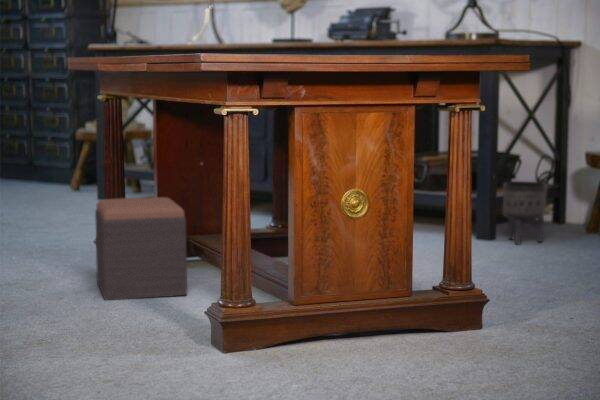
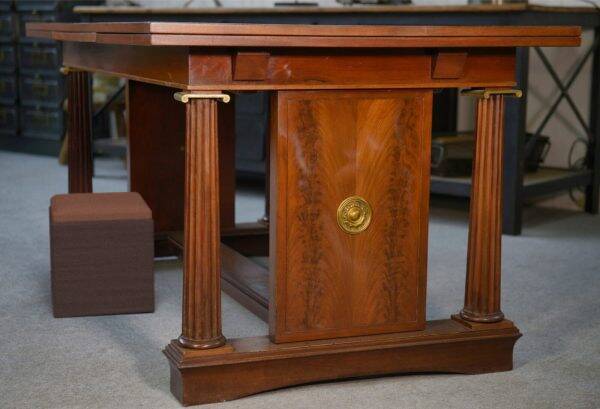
planter: present [503,182,547,244] -> none [532,171,583,244]

